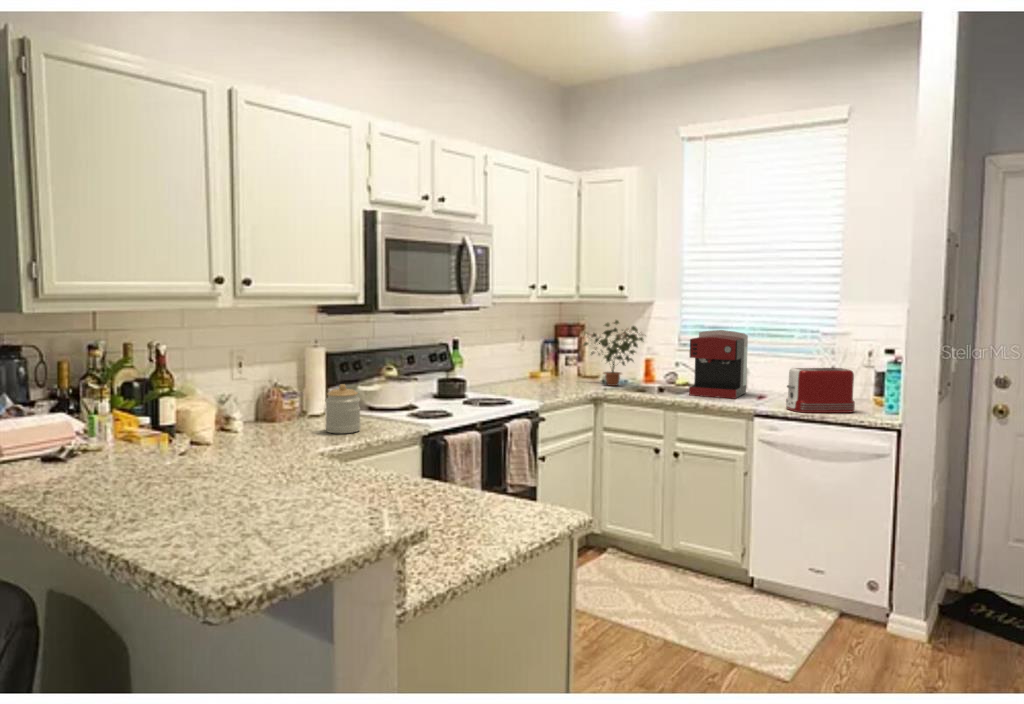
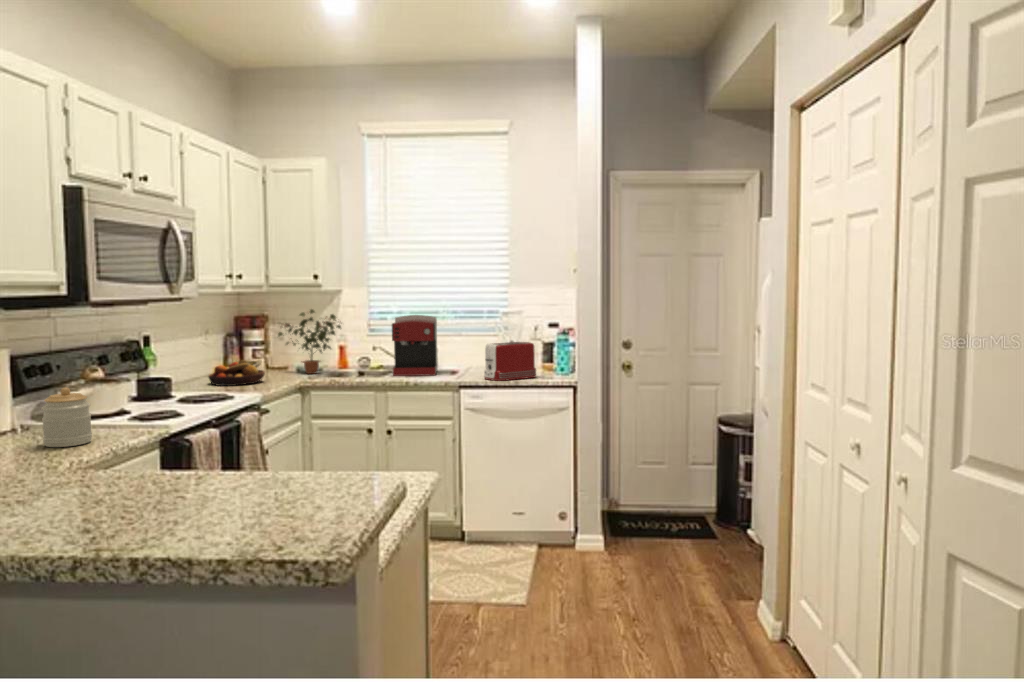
fruit bowl: none [509,368,560,392] -> present [208,360,265,386]

